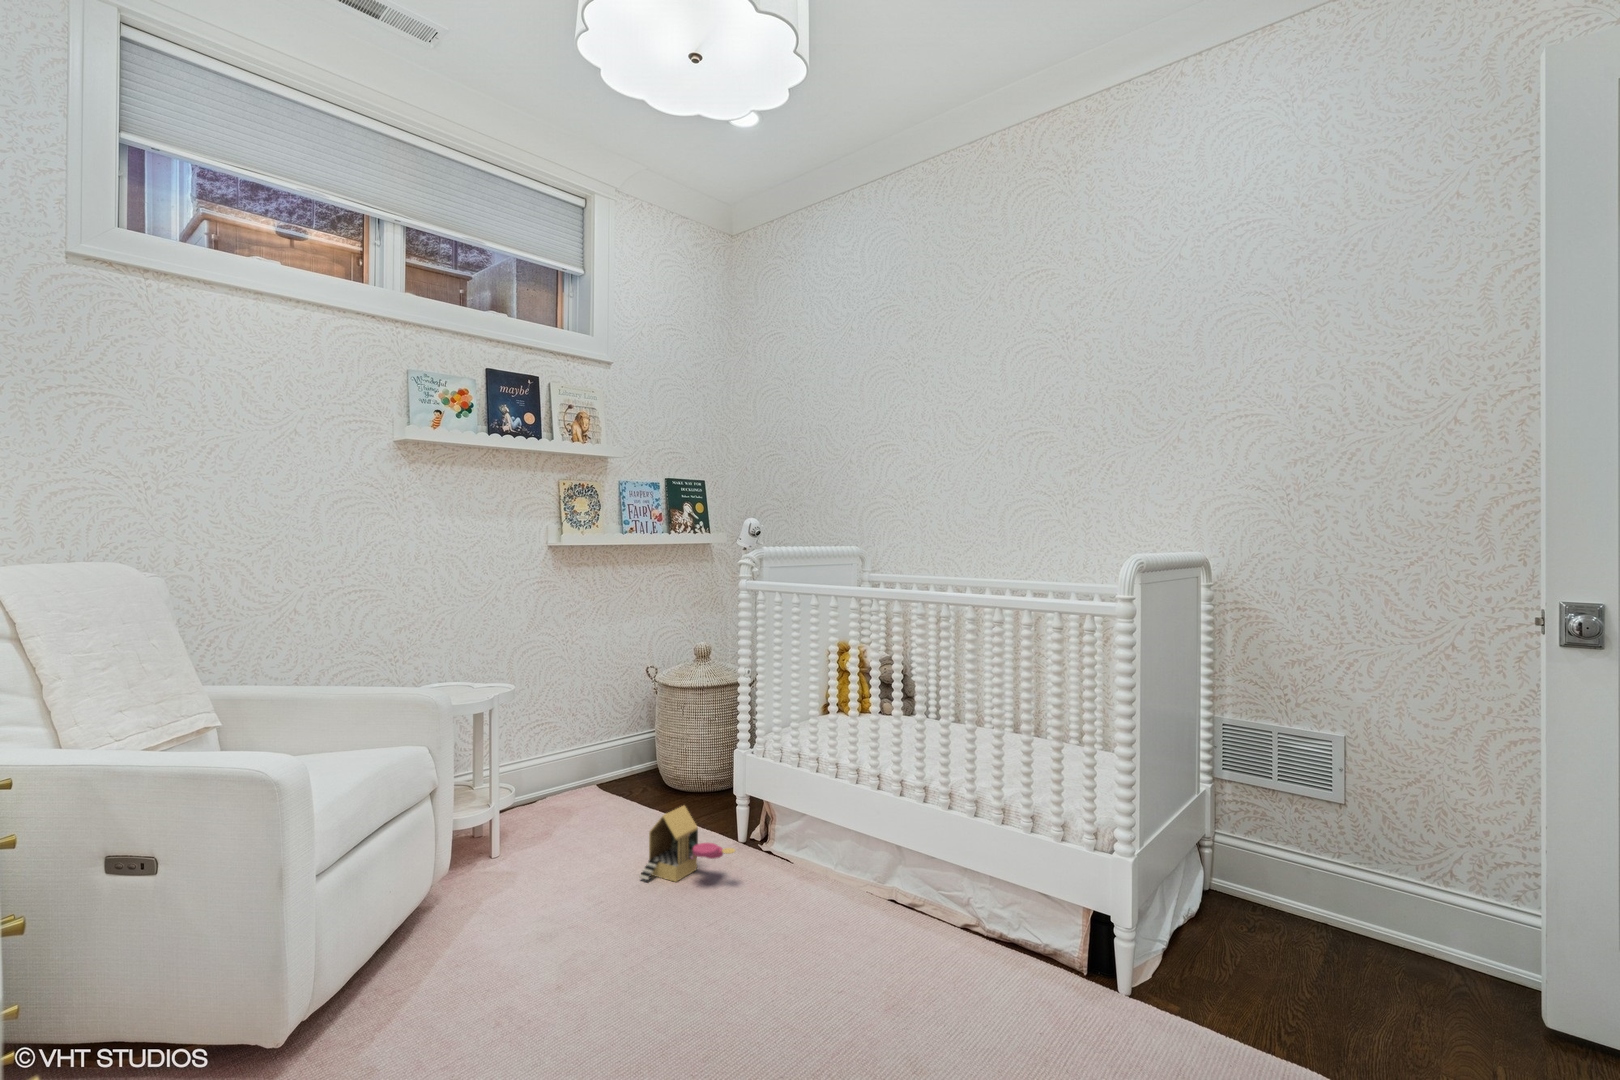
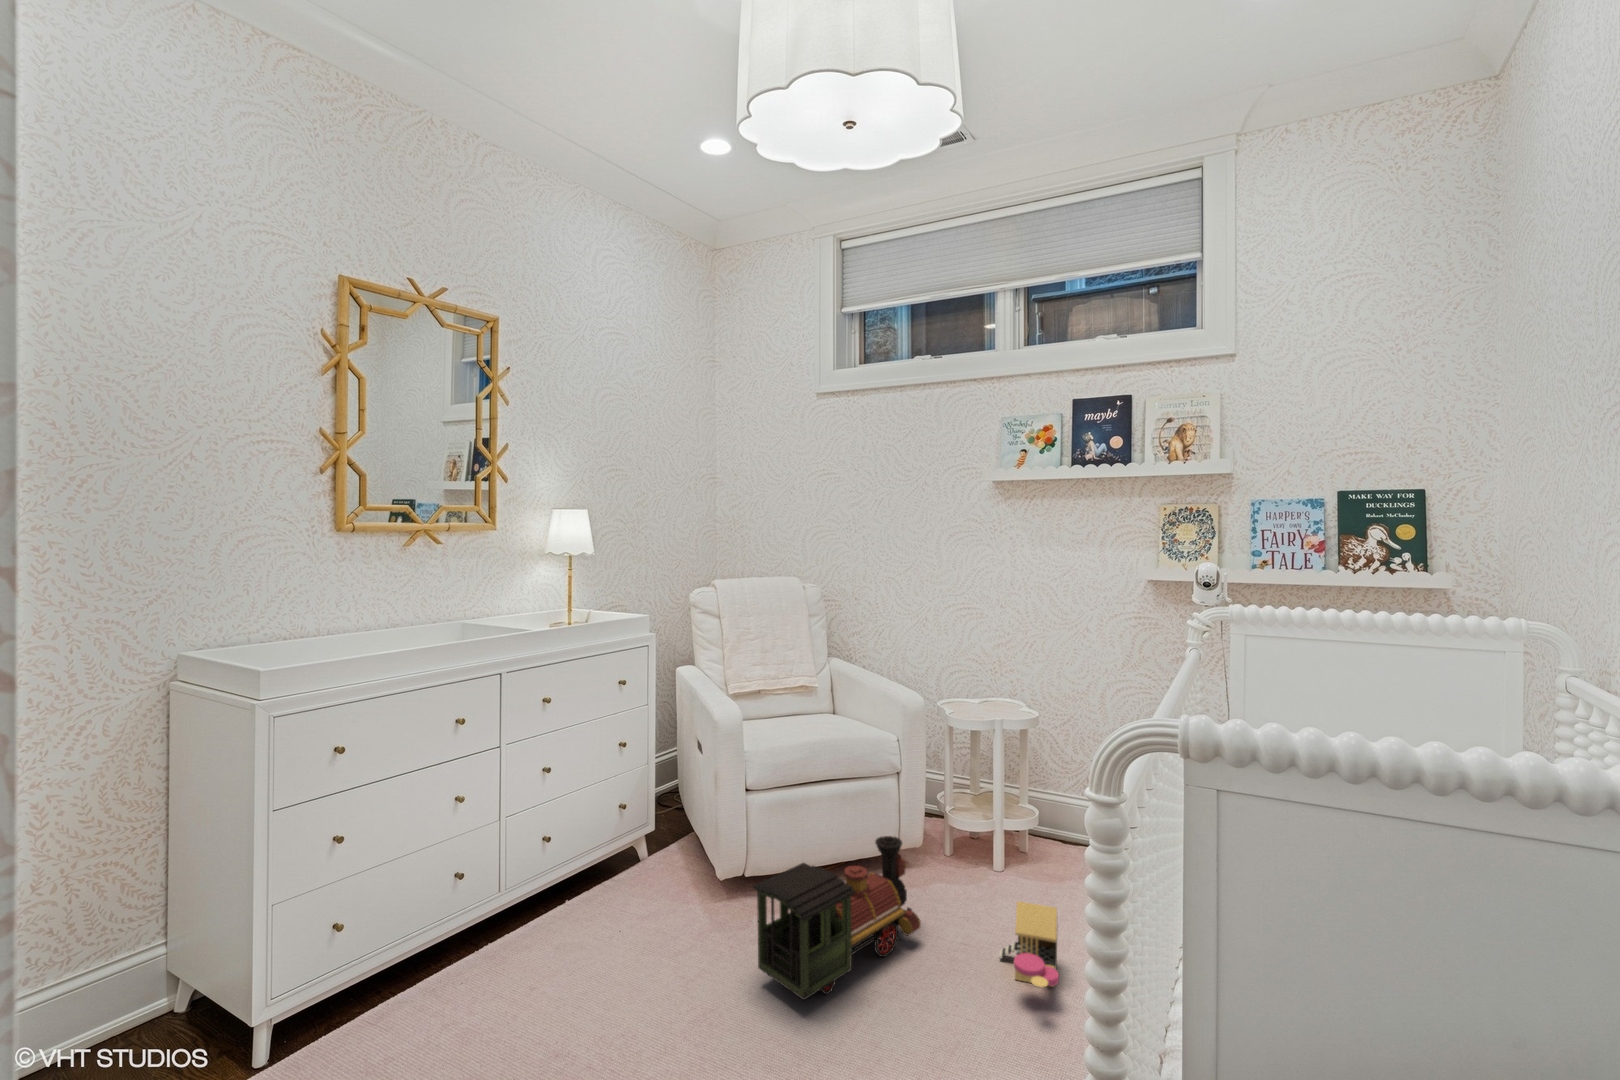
toy train: none [514,814,656,1002] -> present [753,836,921,1000]

